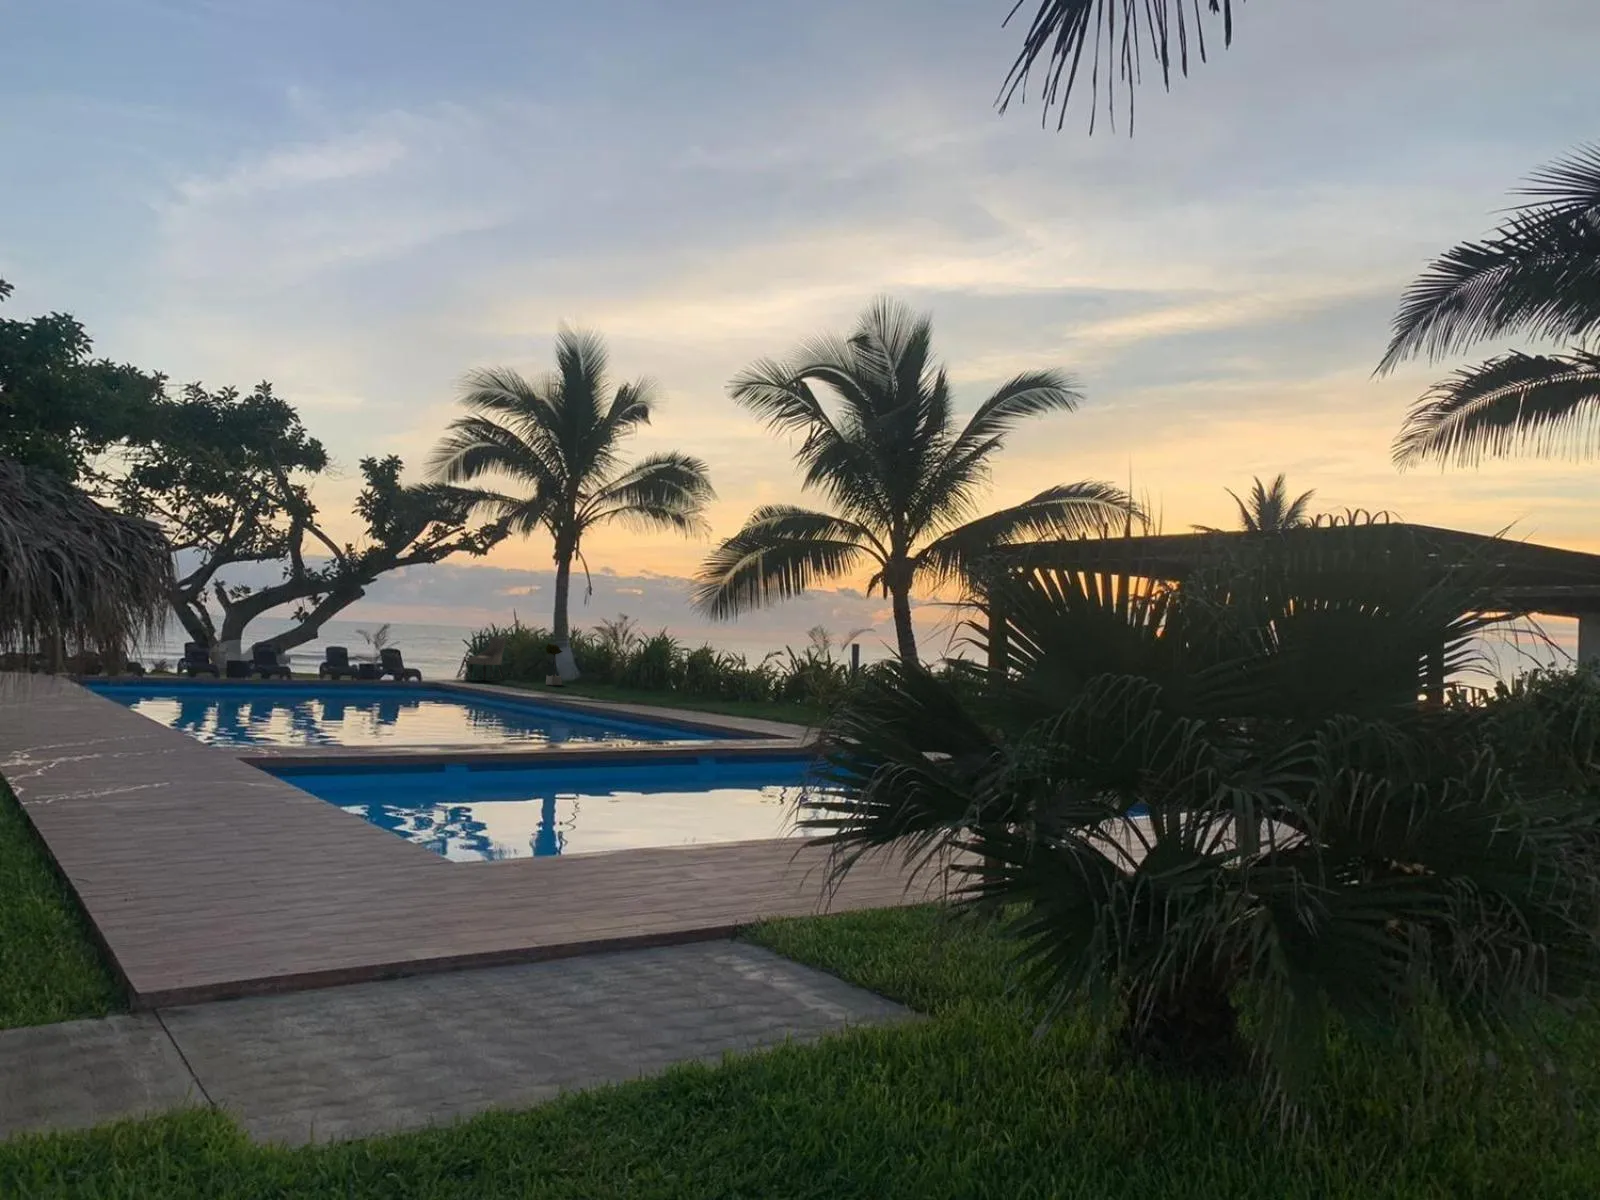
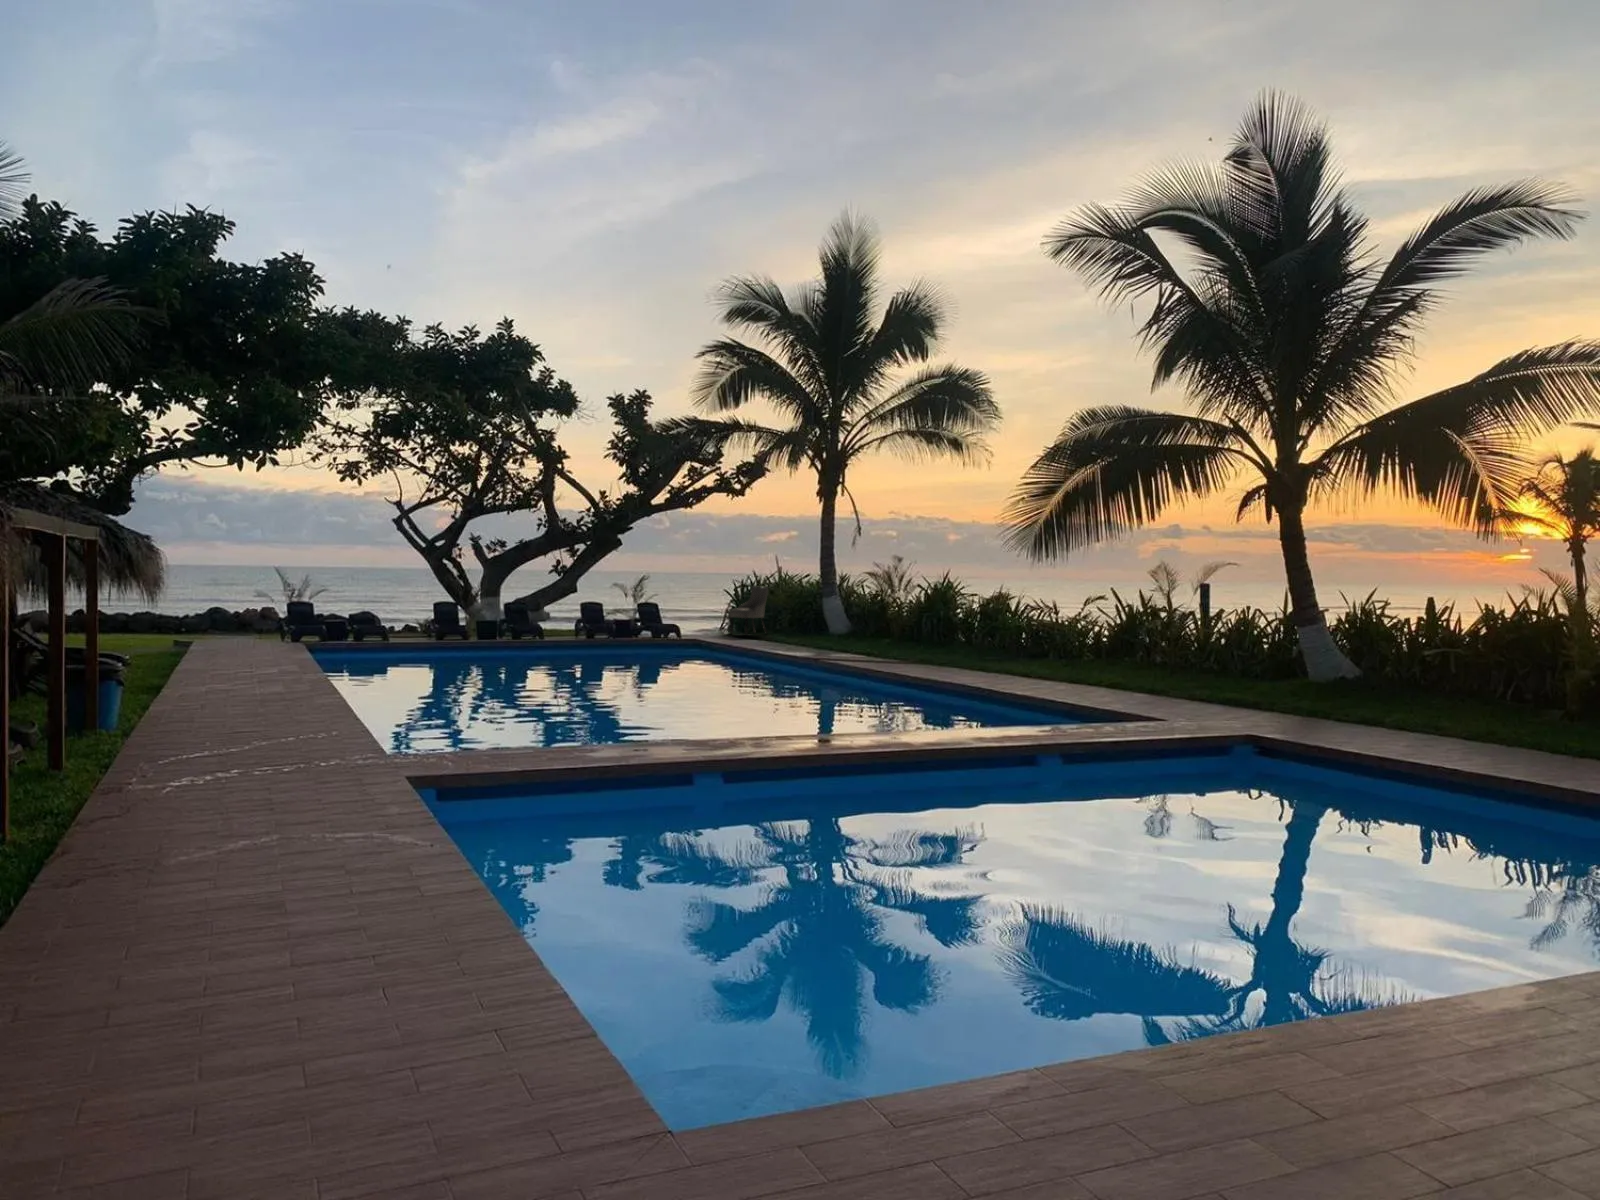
potted tree: present [546,643,562,685] -> none [812,592,832,640]

